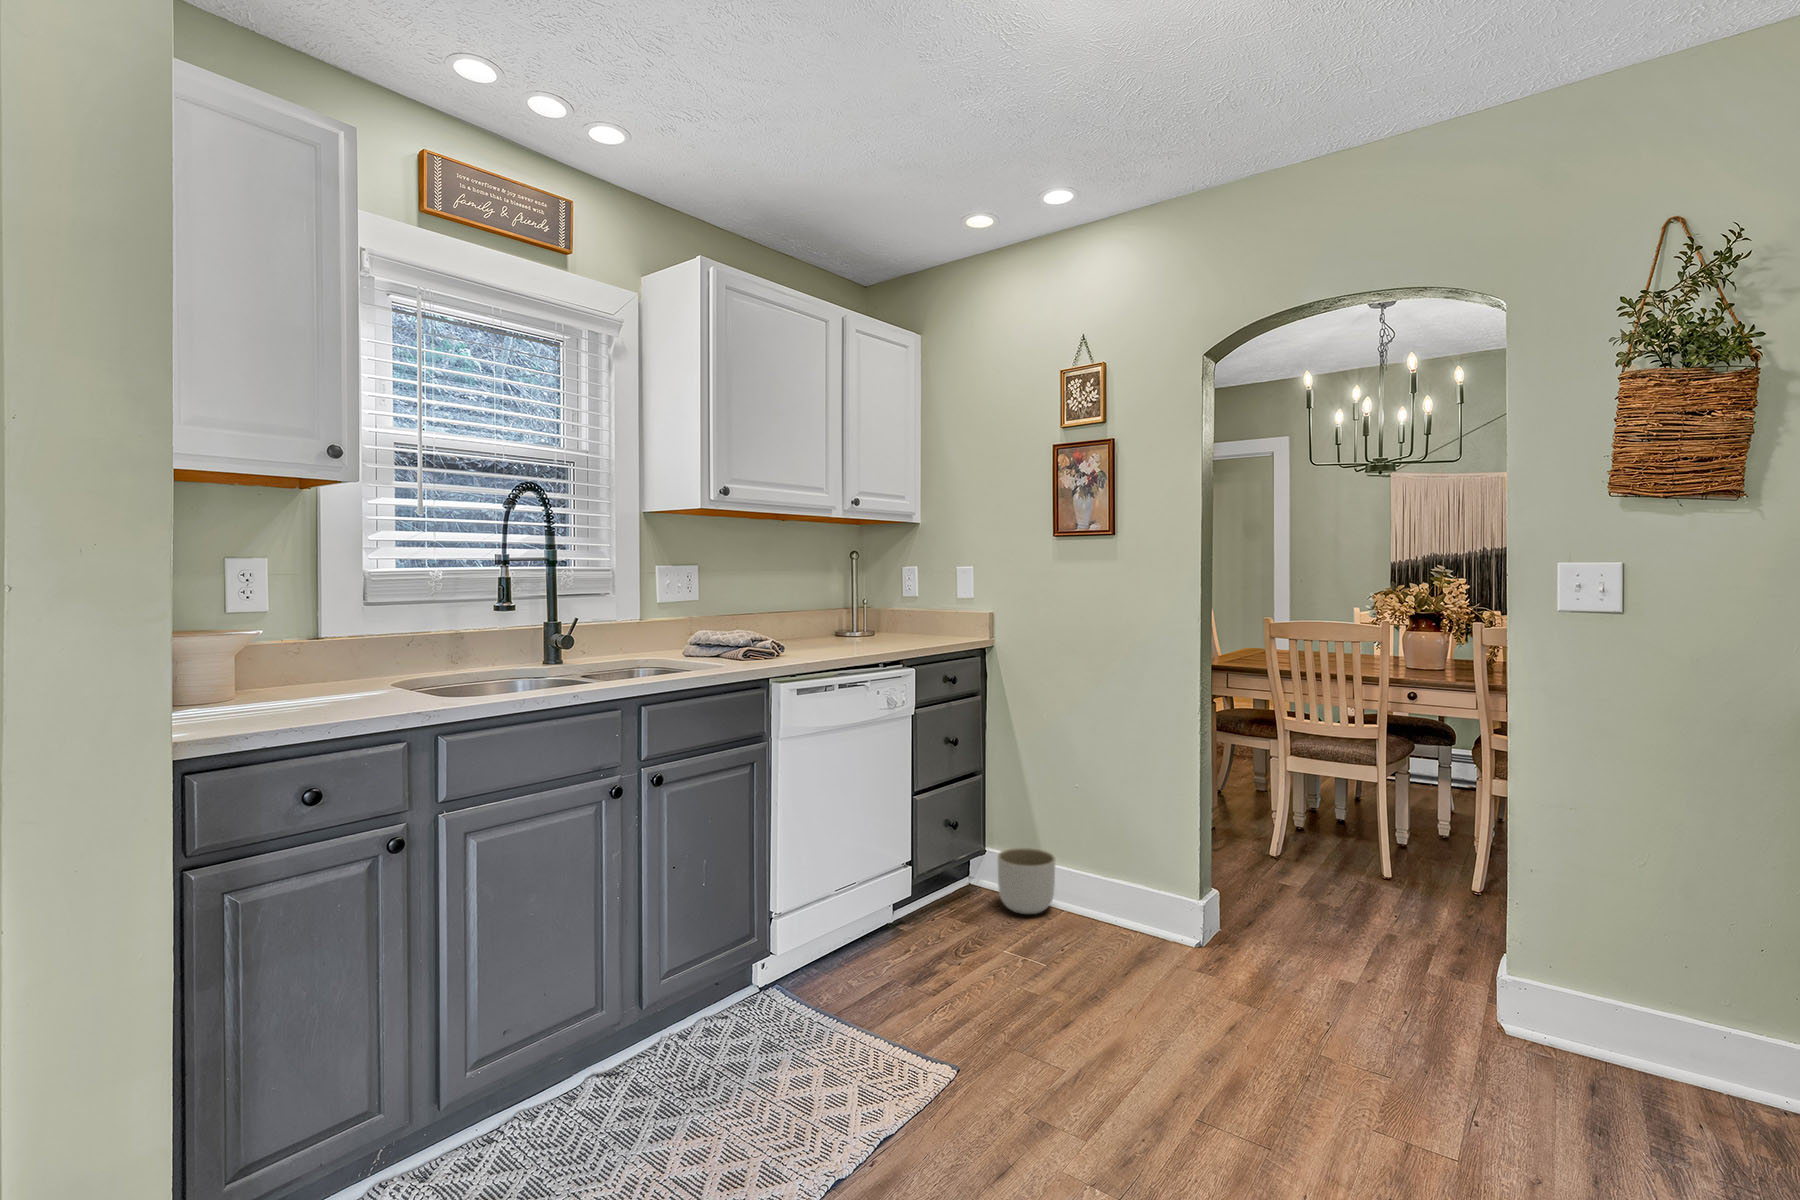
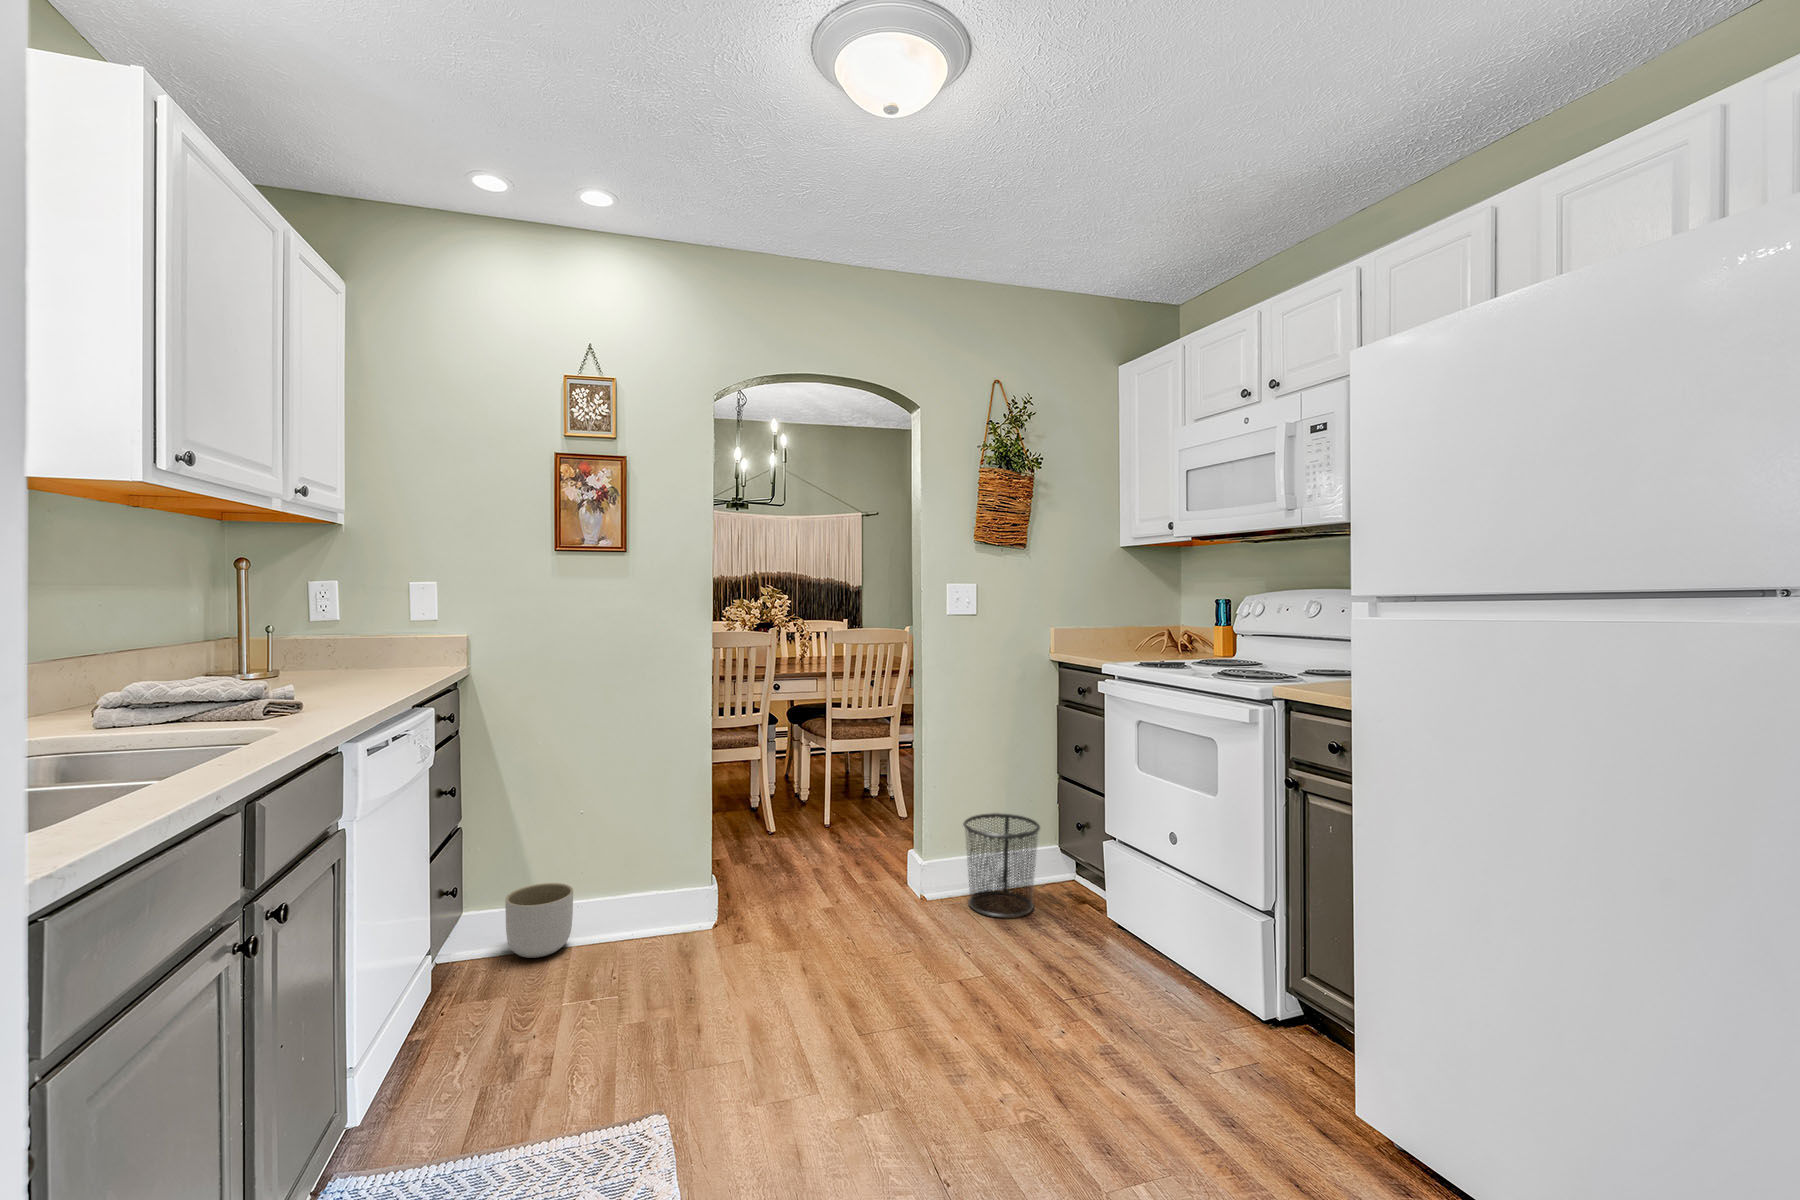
waste bin: none [1557,933,1728,1128] -> present [963,813,1040,918]

